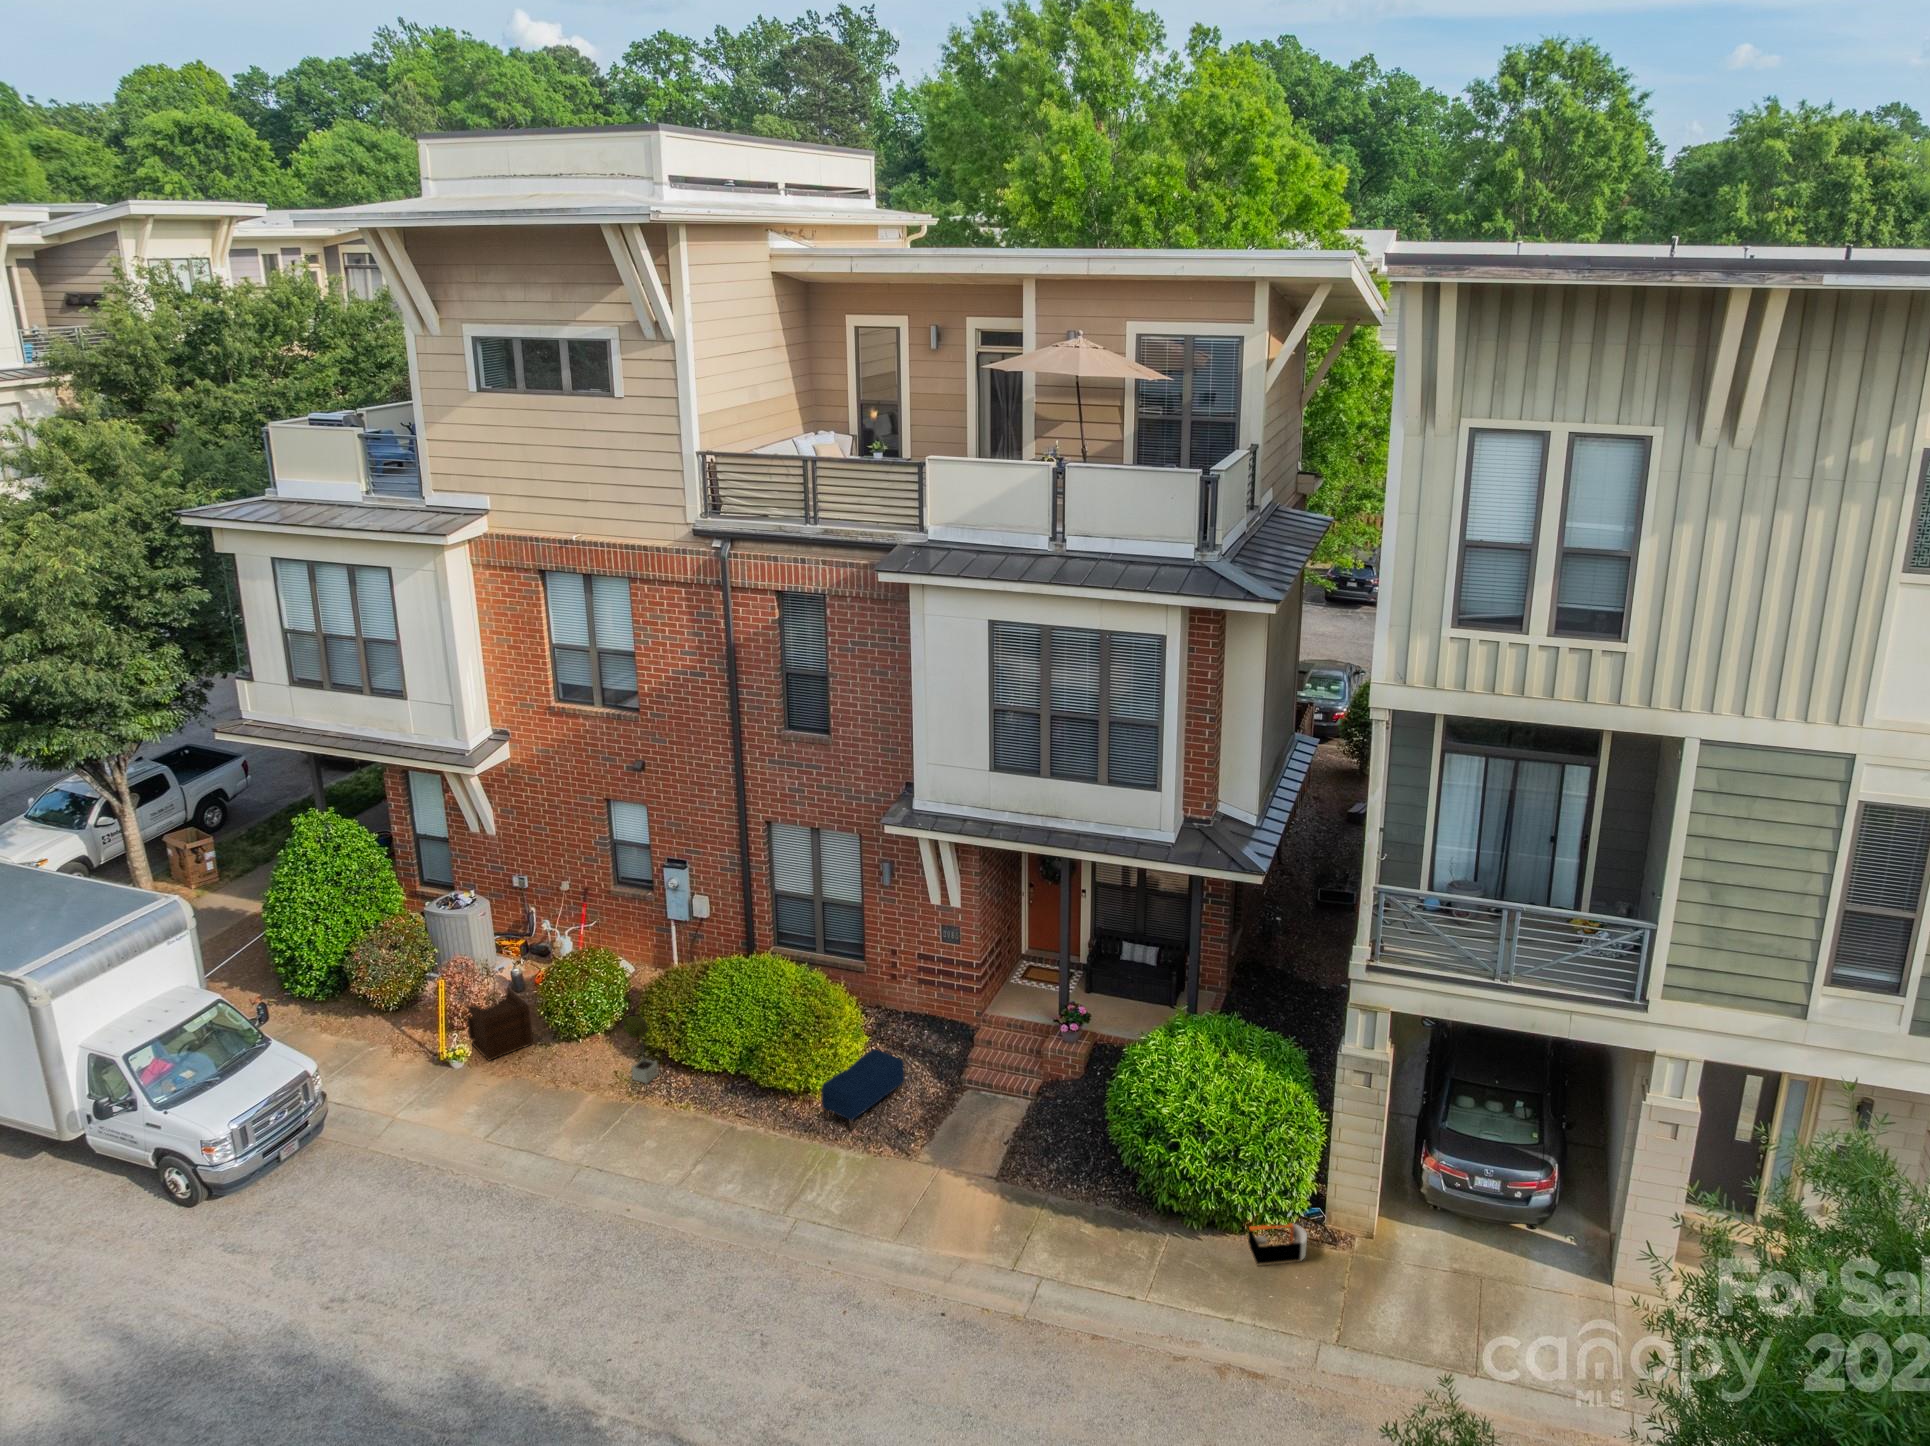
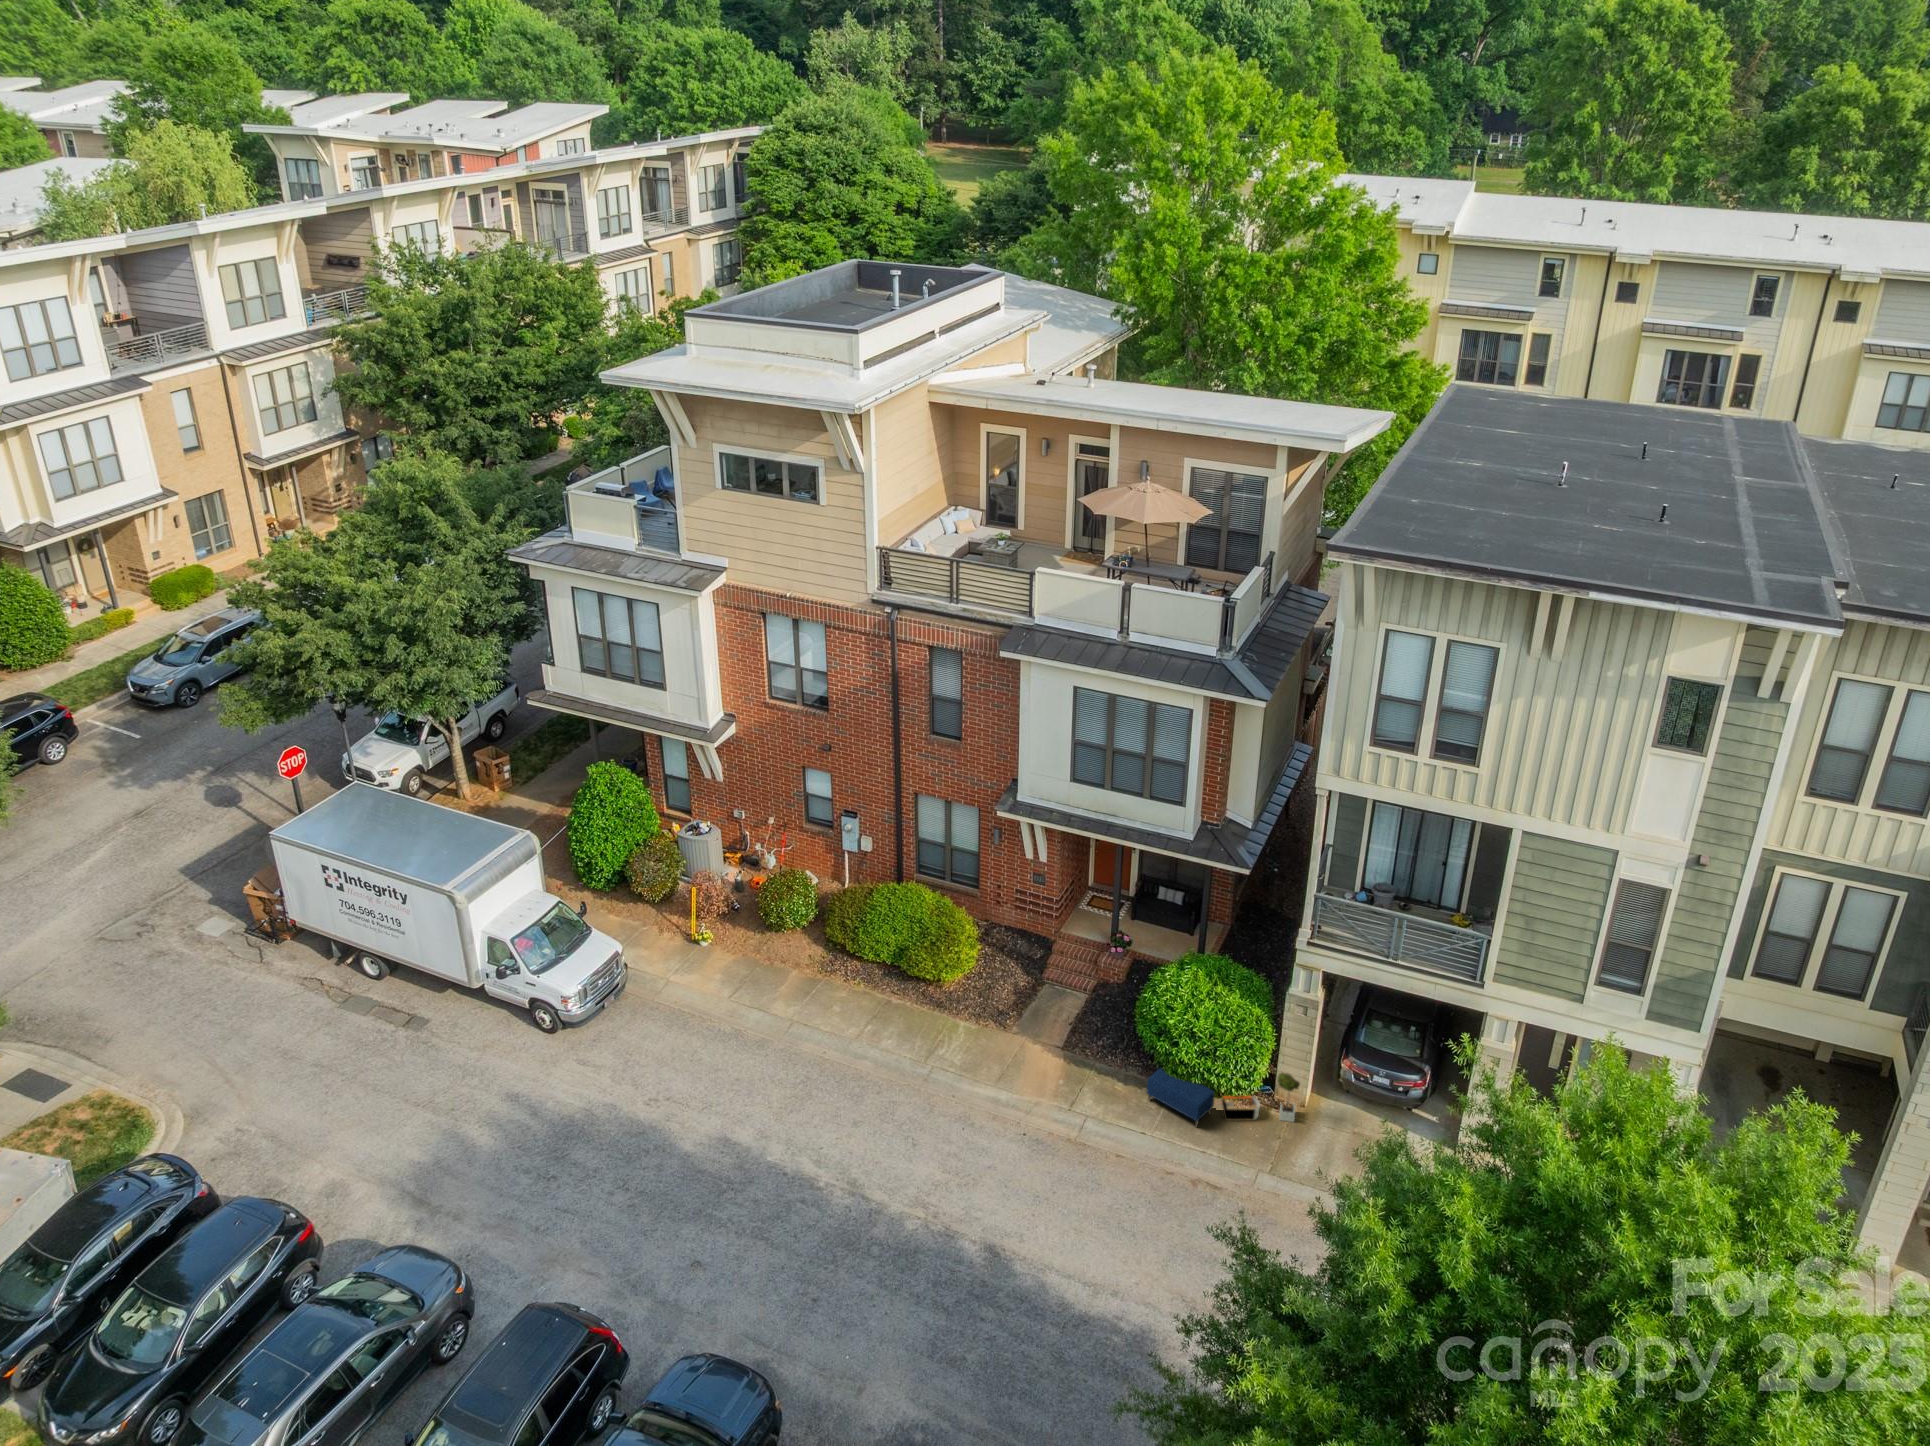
wooden crate: present [467,989,533,1060] -> none [708,894,752,943]
potted tree: present [624,1016,658,1083] -> present [1277,1073,1300,1122]
bench: present [821,1049,904,1130] -> present [1147,1068,1215,1127]

